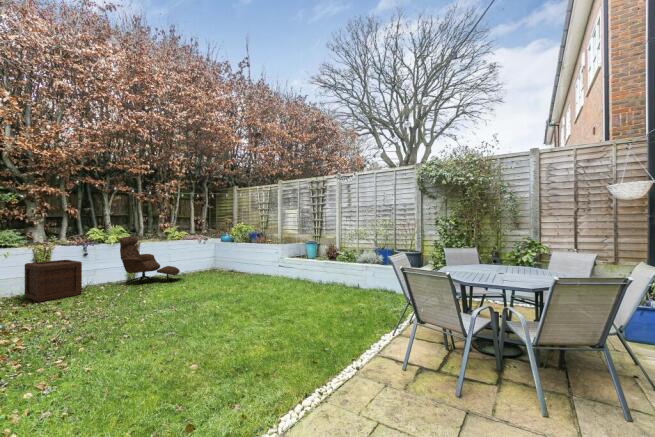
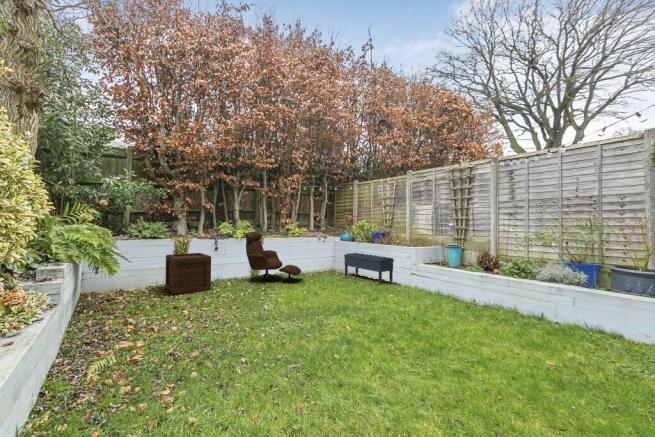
bench: none [222,252,265,277] -> present [344,253,394,284]

